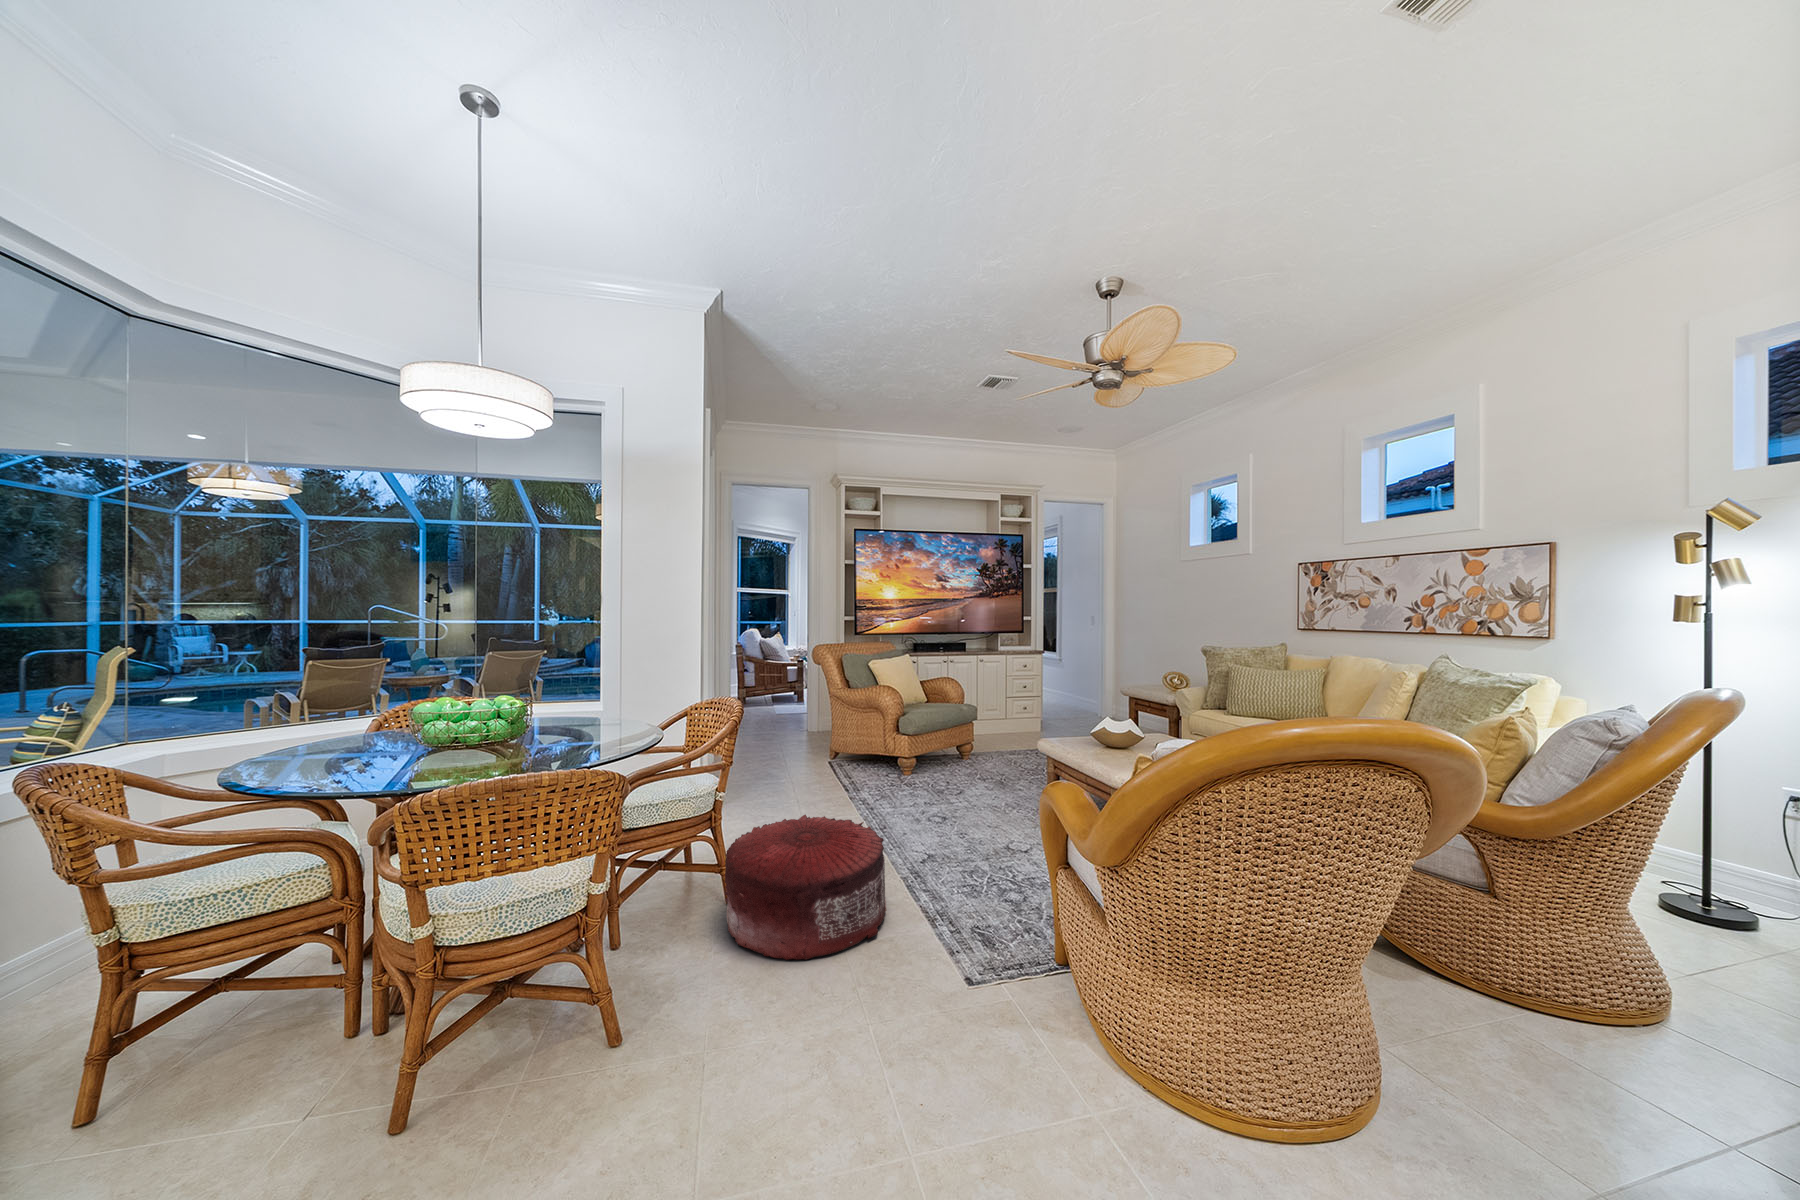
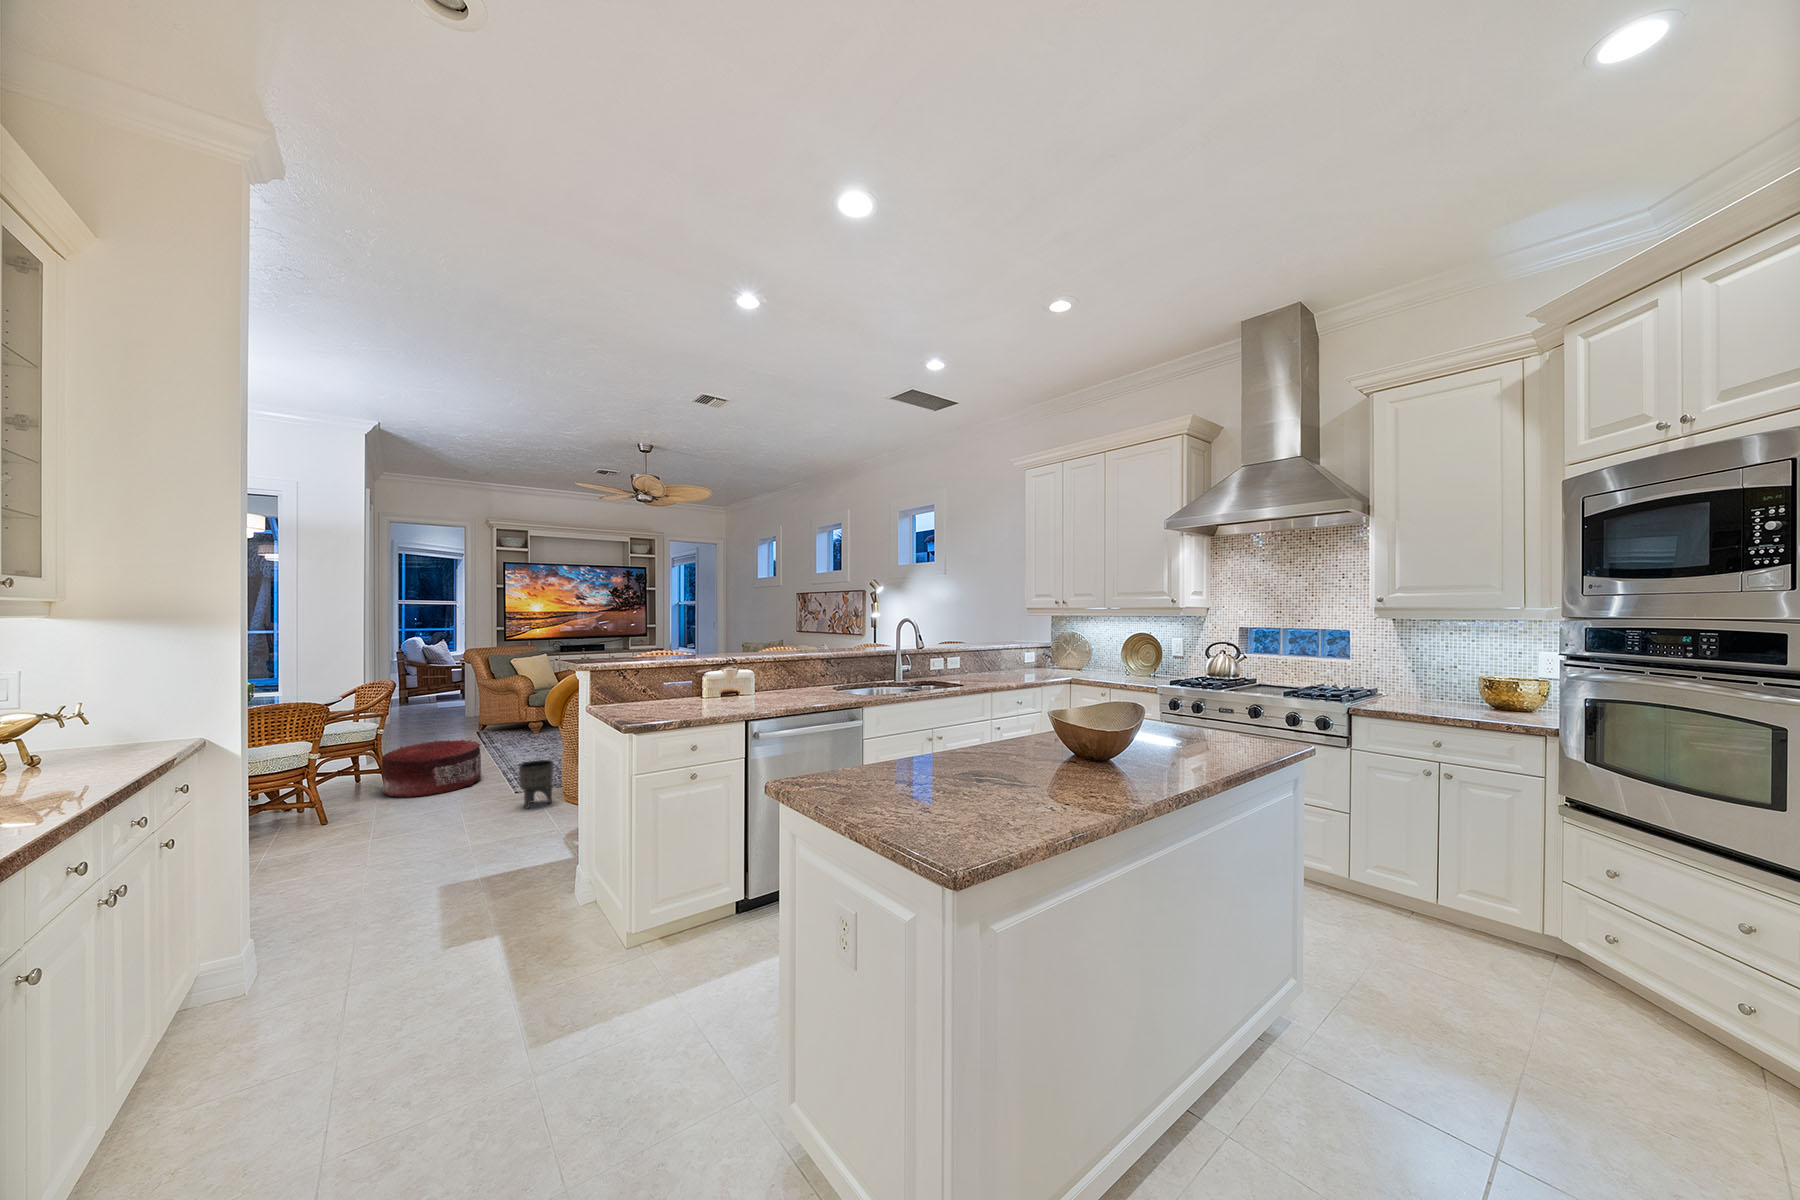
planter: none [1038,960,1130,1133] -> present [519,760,554,809]

